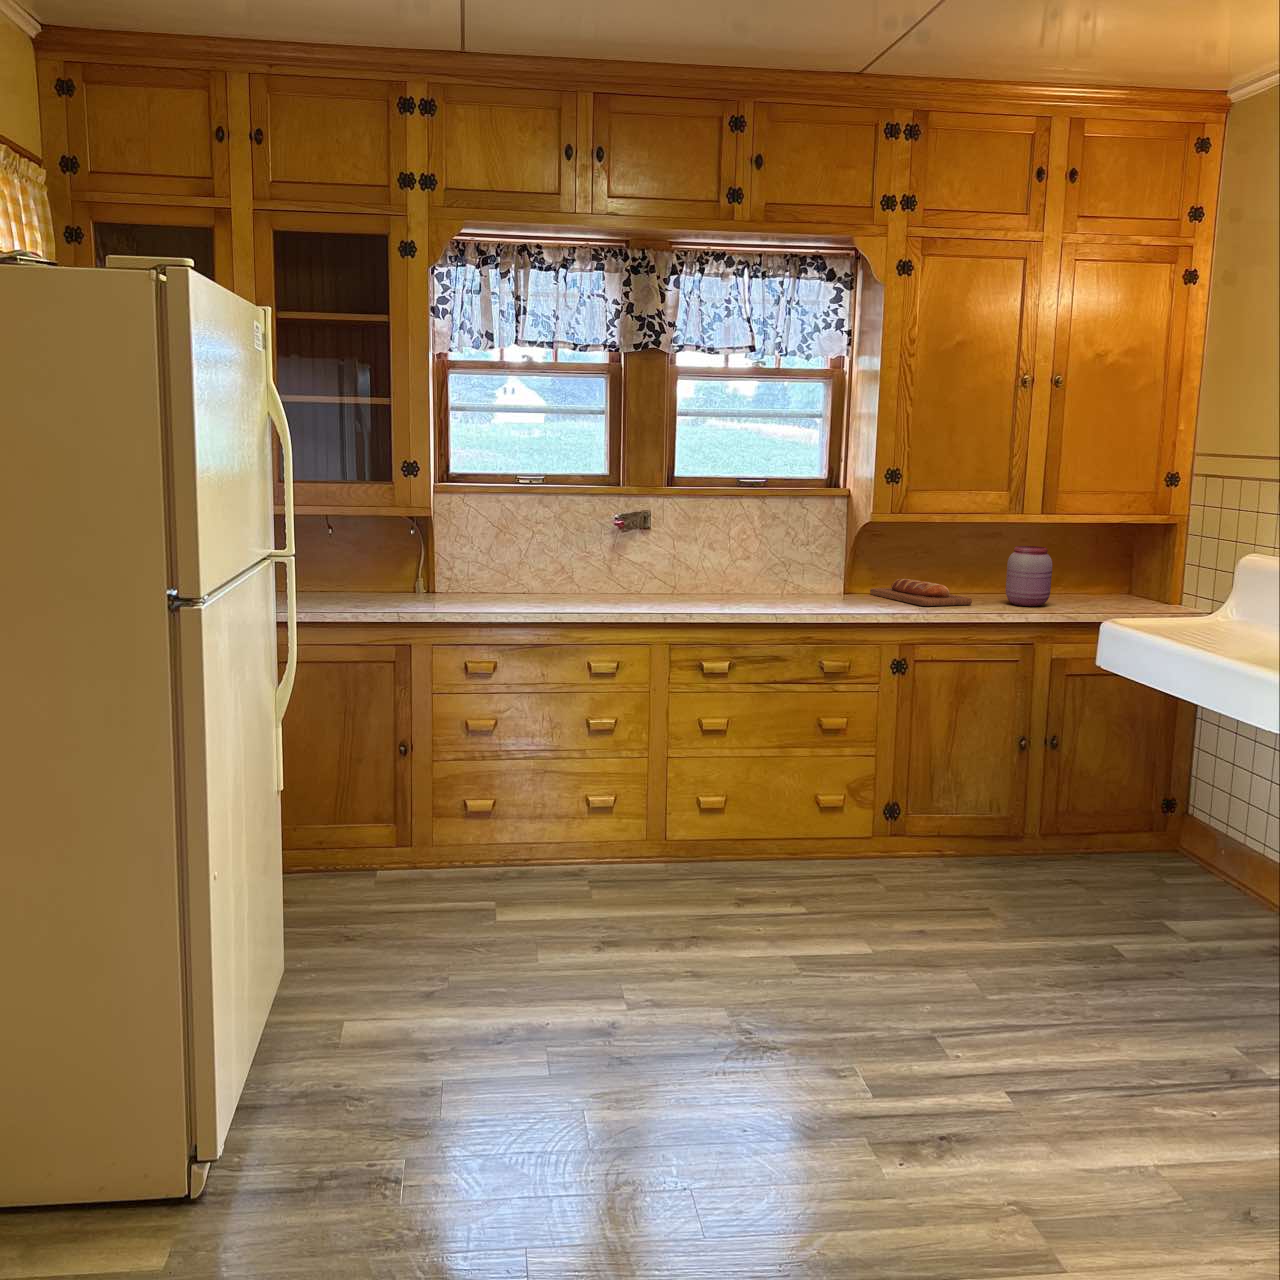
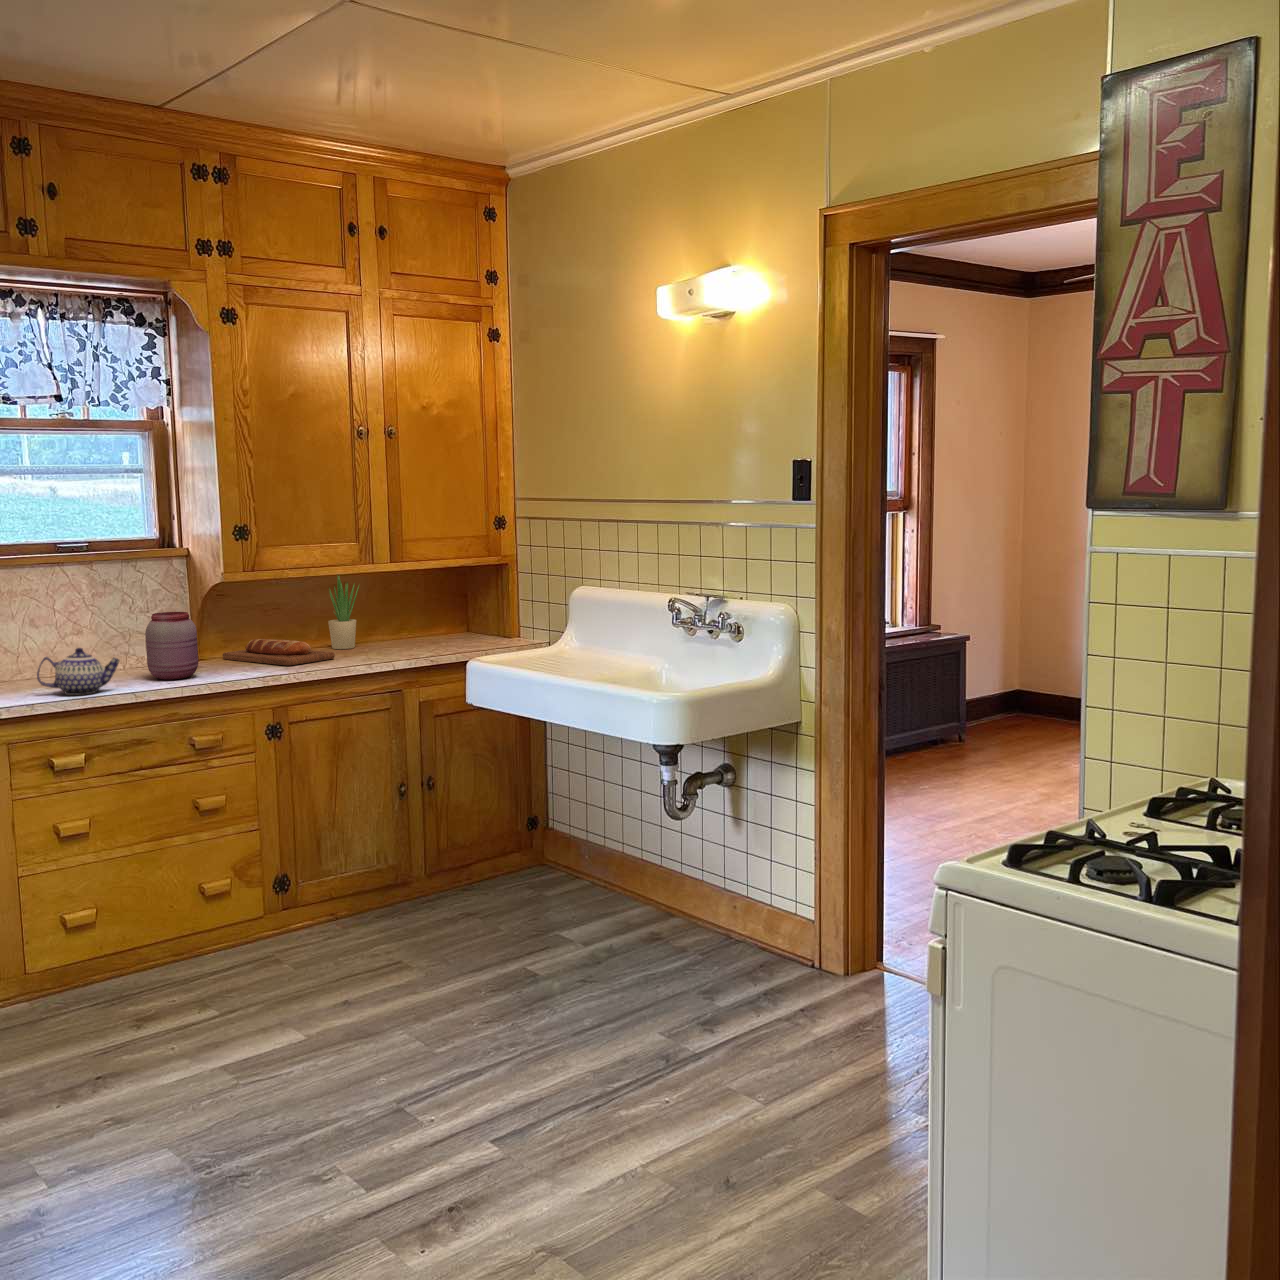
potted plant: none [976,519,1012,597] -> present [328,576,359,649]
jar: present [1006,546,1052,606] -> present [145,612,198,680]
teapot: none [702,569,769,610] -> present [37,648,119,695]

